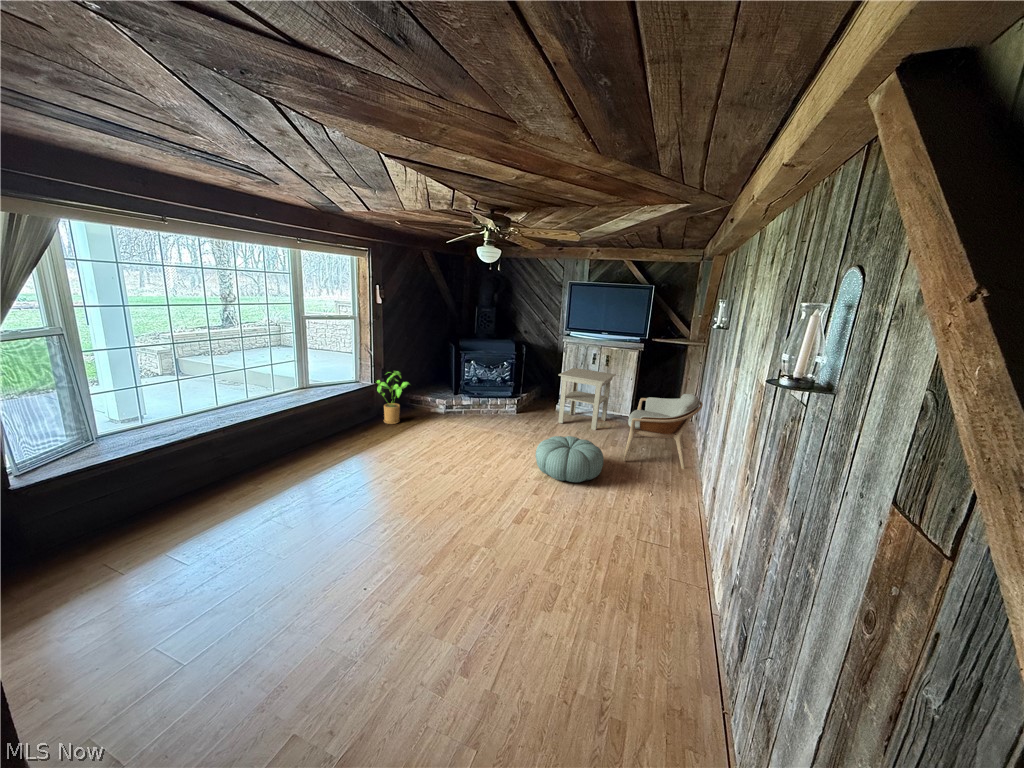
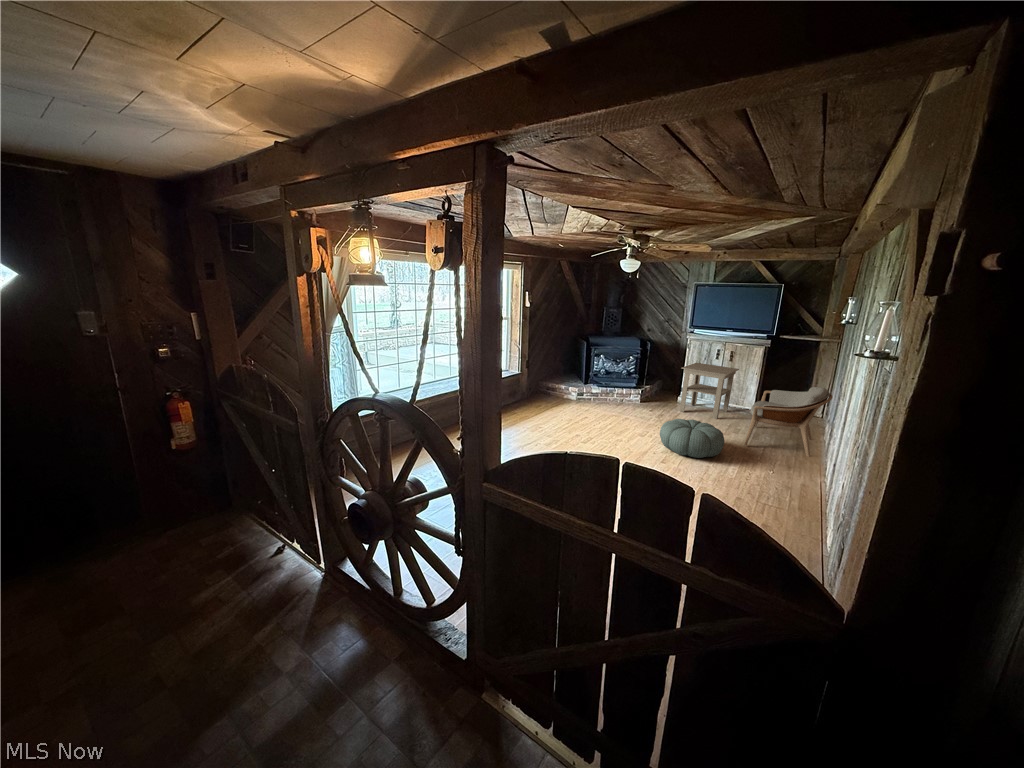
house plant: present [377,371,409,424] -> none [524,362,552,405]

